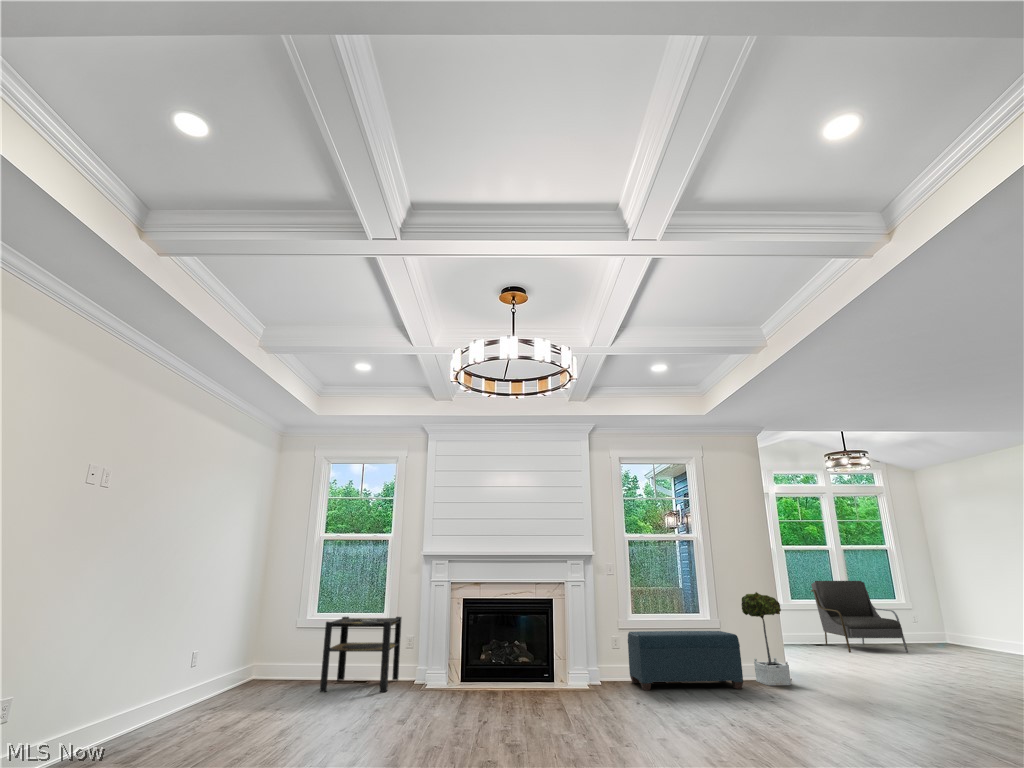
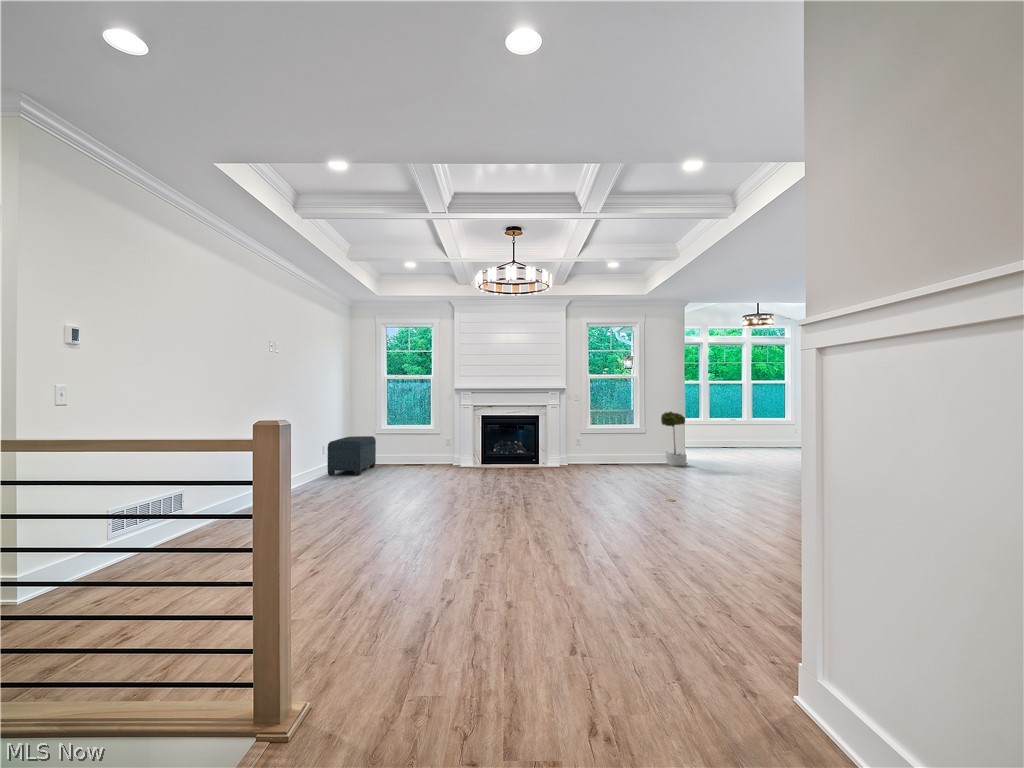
armchair: present [811,581,908,652] -> none [725,405,782,451]
side table: present [320,617,402,692] -> none [396,427,442,469]
bench: present [628,631,743,690] -> present [327,436,376,476]

